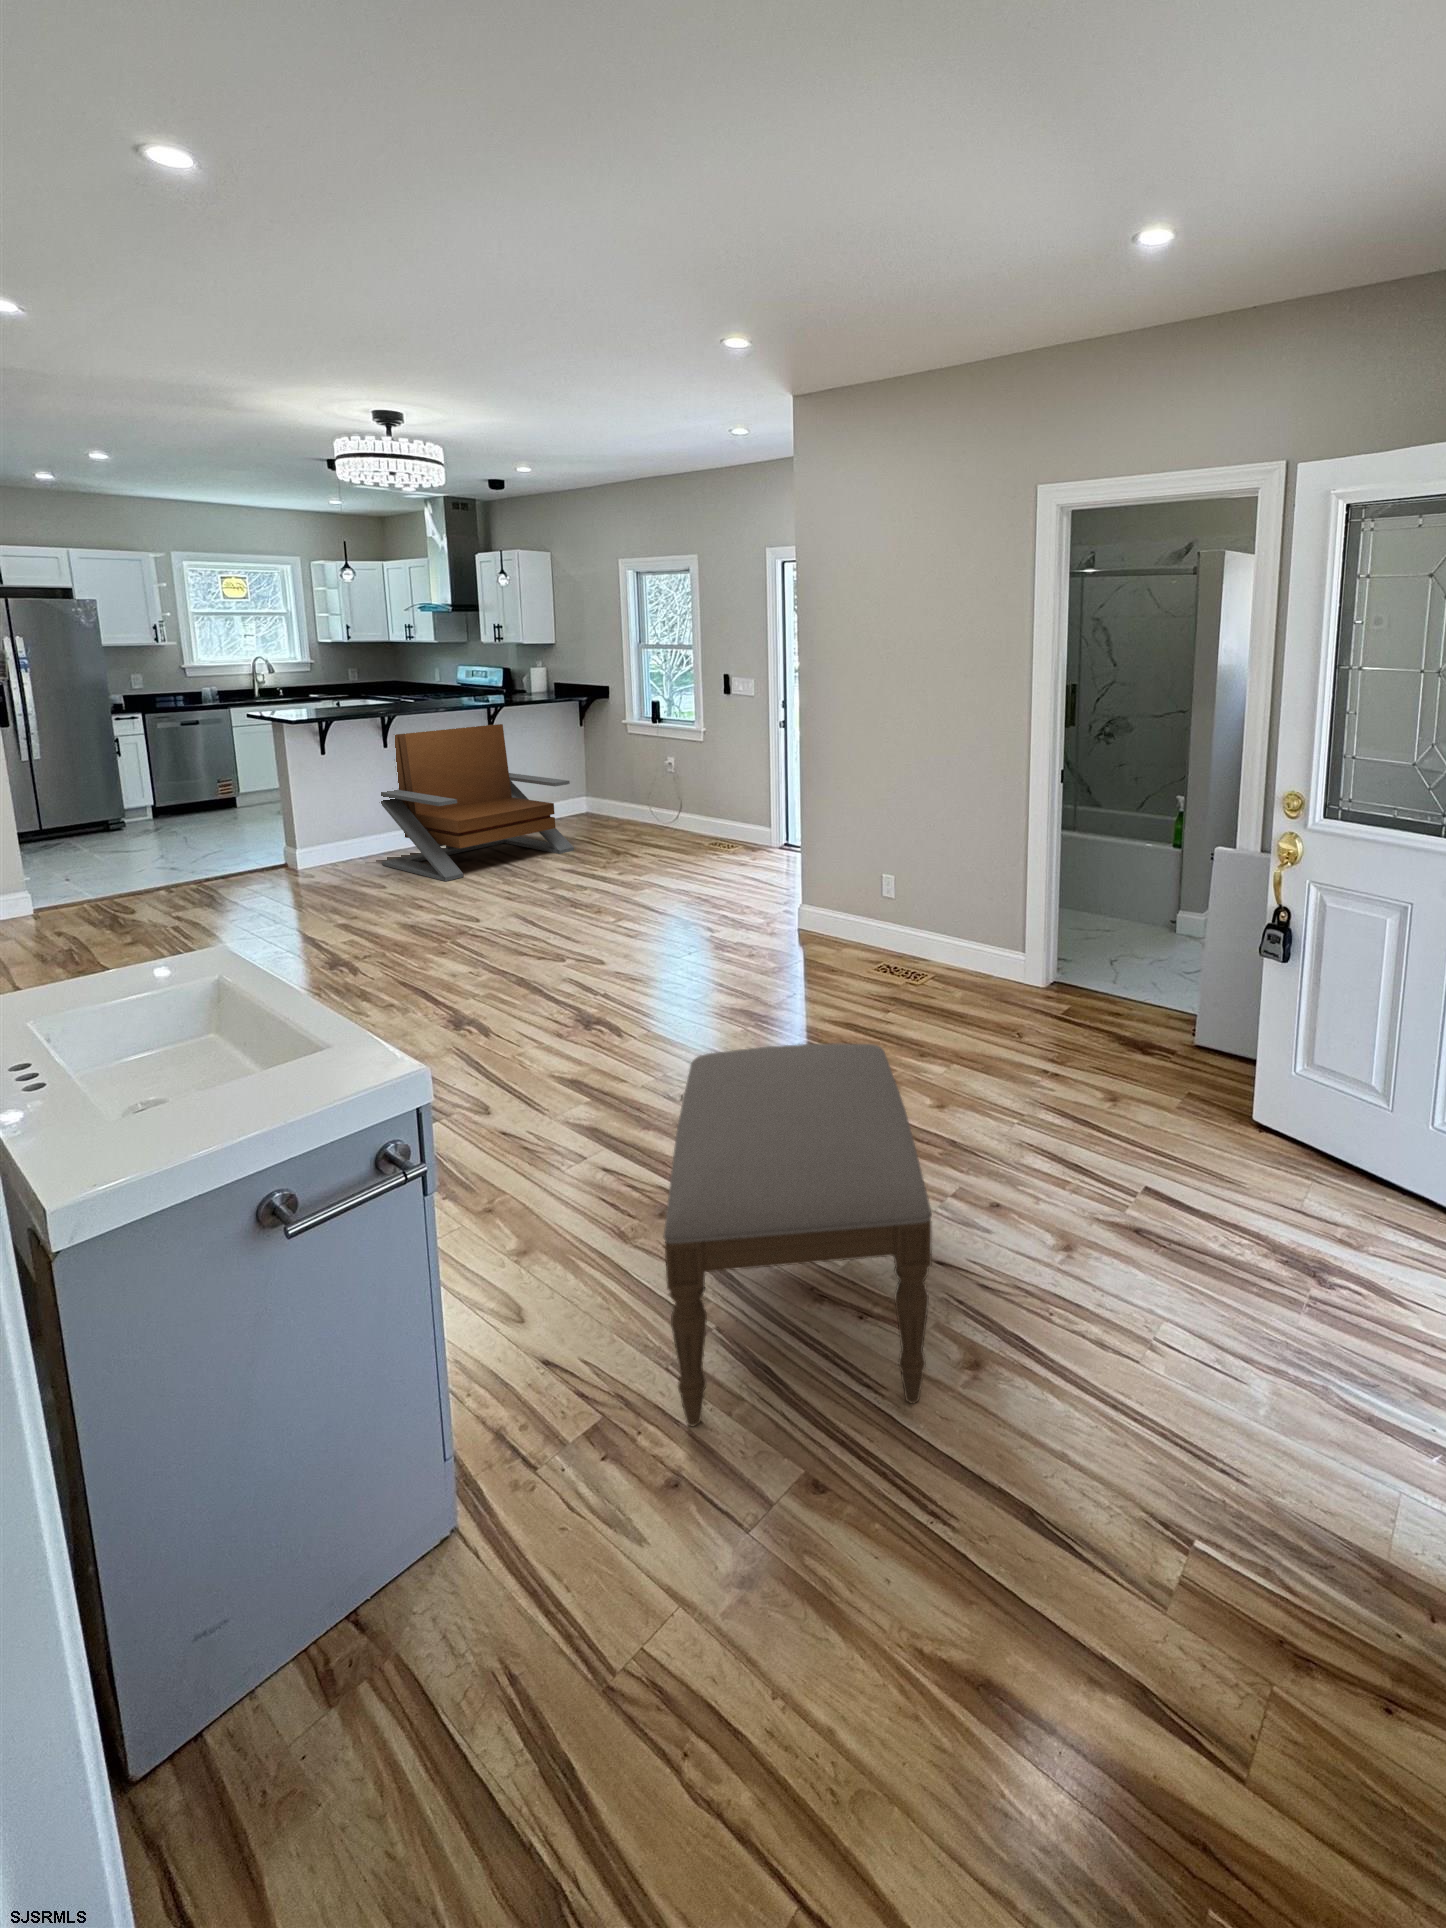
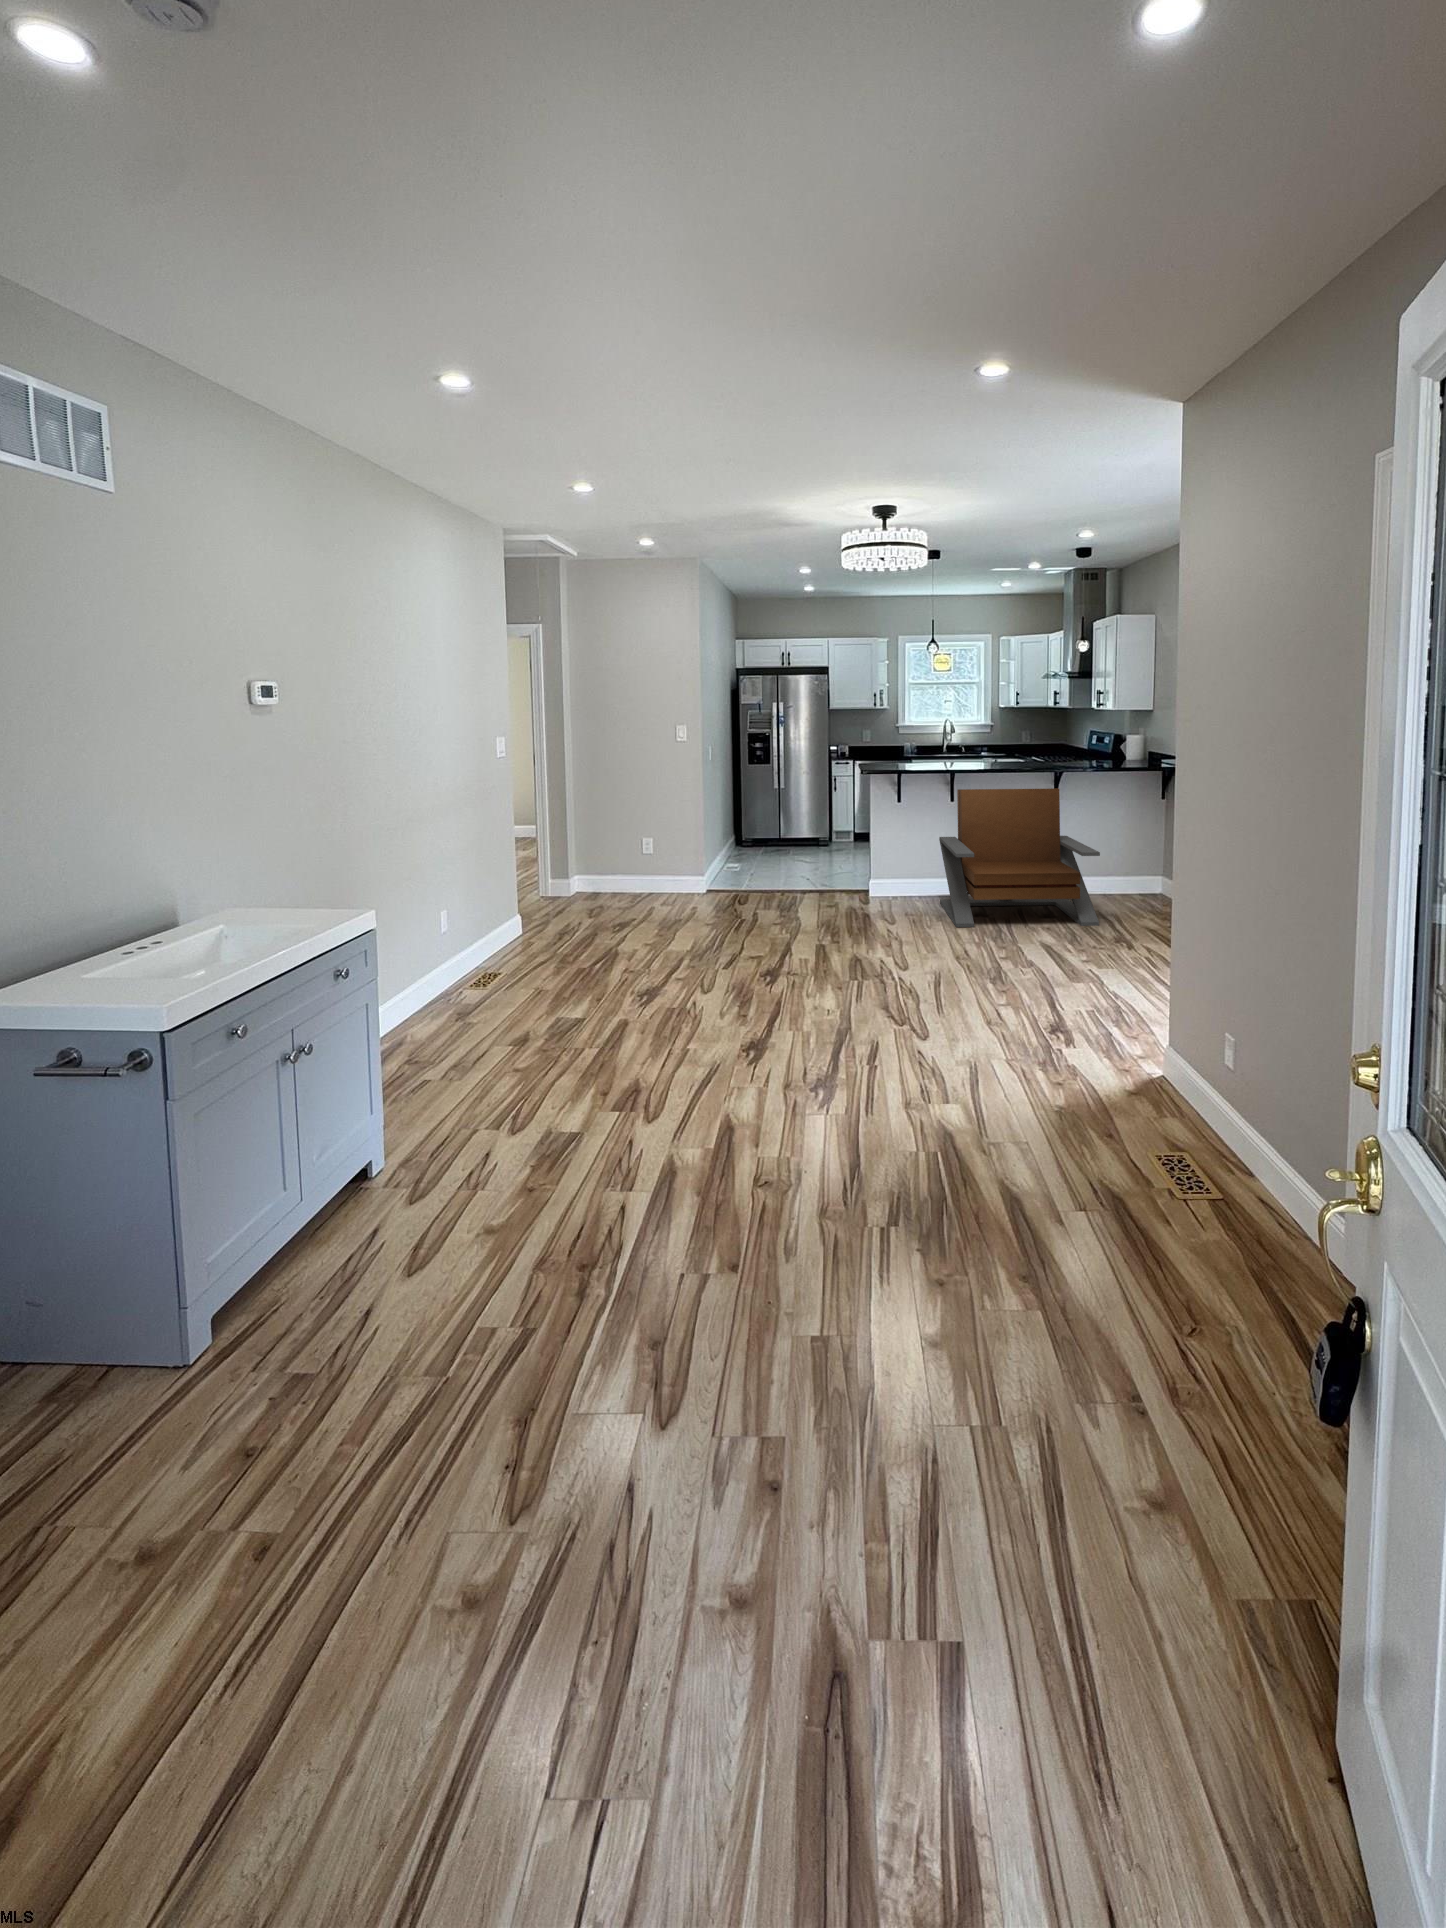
ottoman: present [664,1043,932,1426] -> none [308,1119,723,1574]

